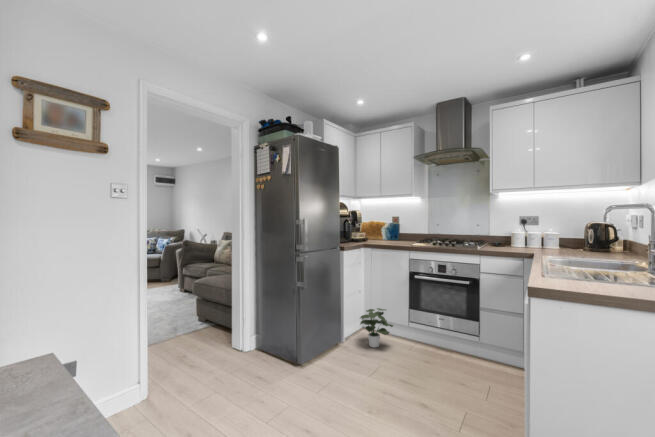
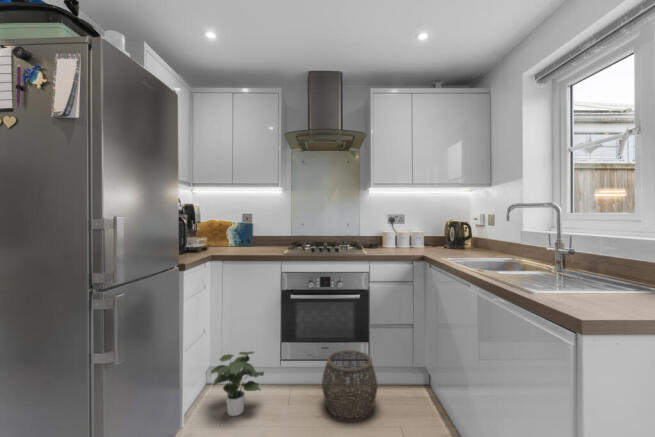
woven basket: none [432,323,479,373] -> present [322,350,377,419]

